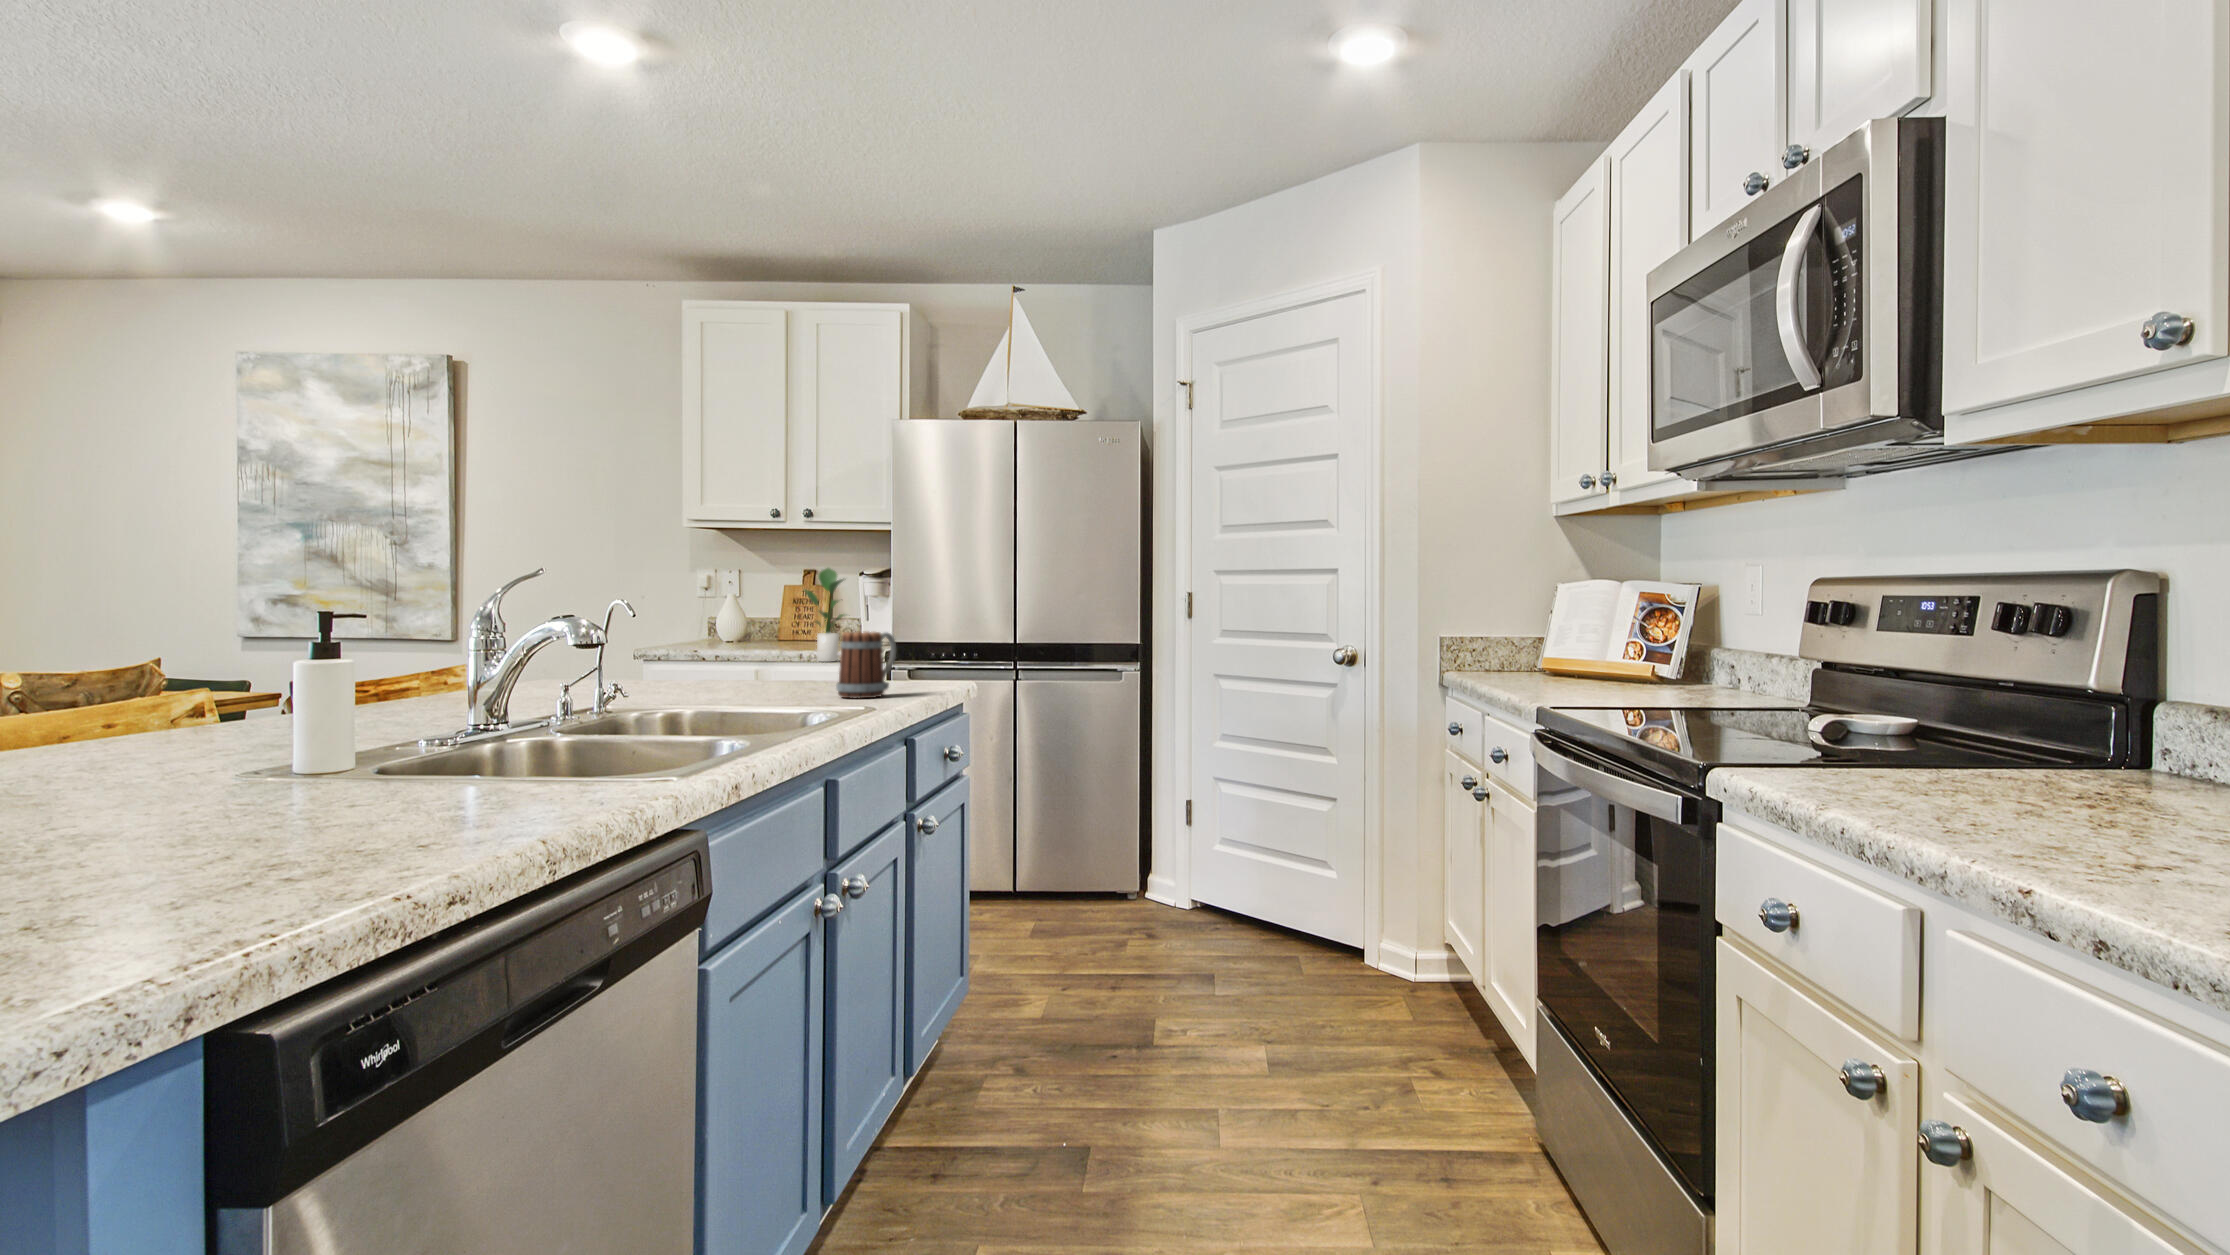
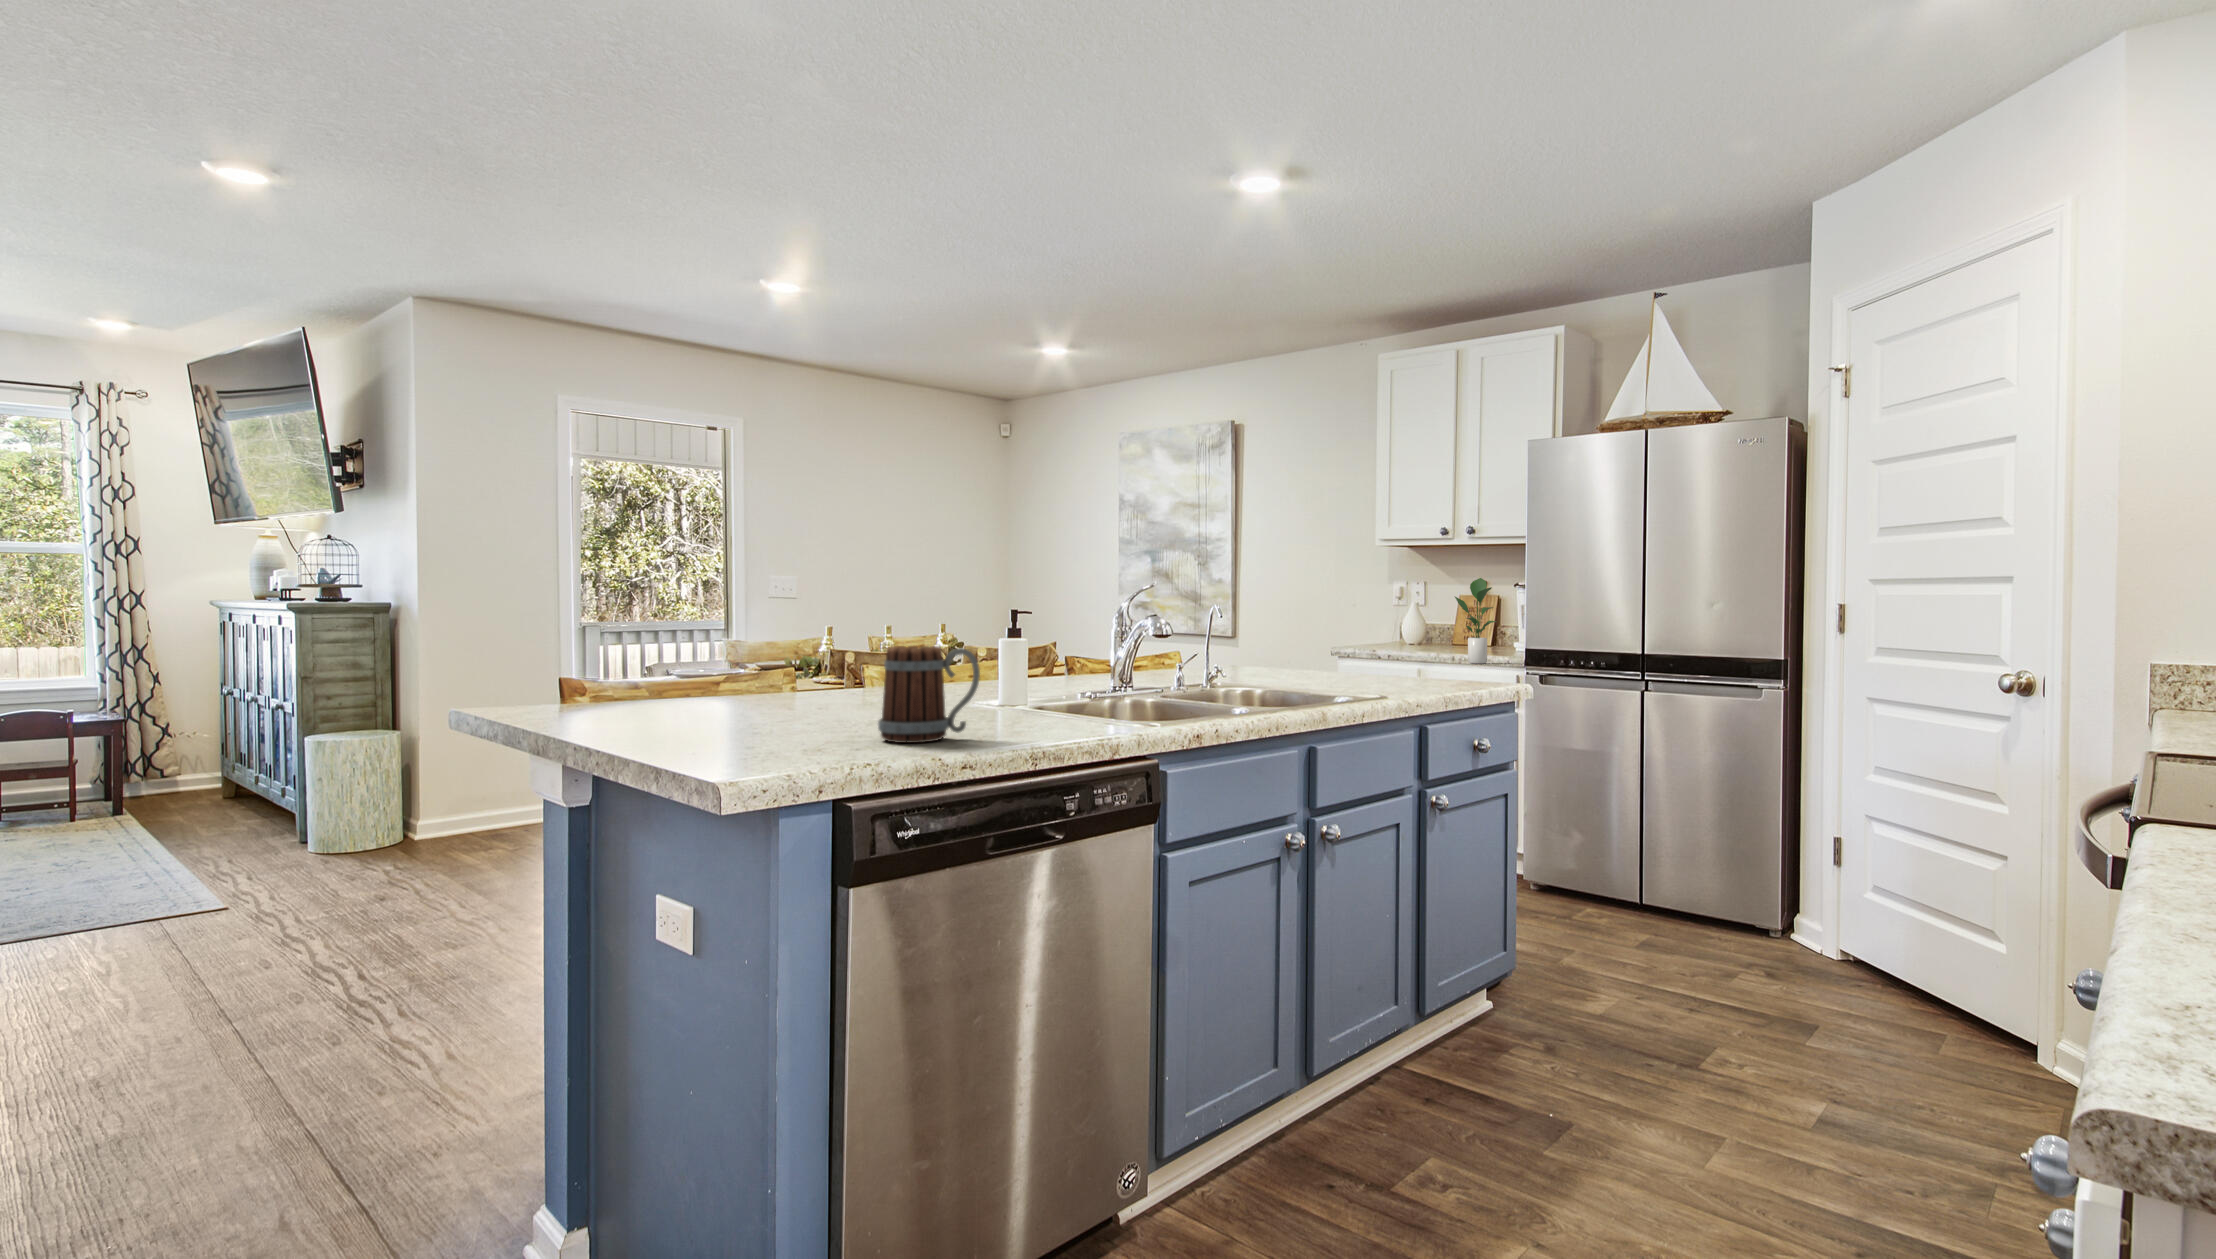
mug: present [836,631,896,699] -> present [878,646,980,743]

